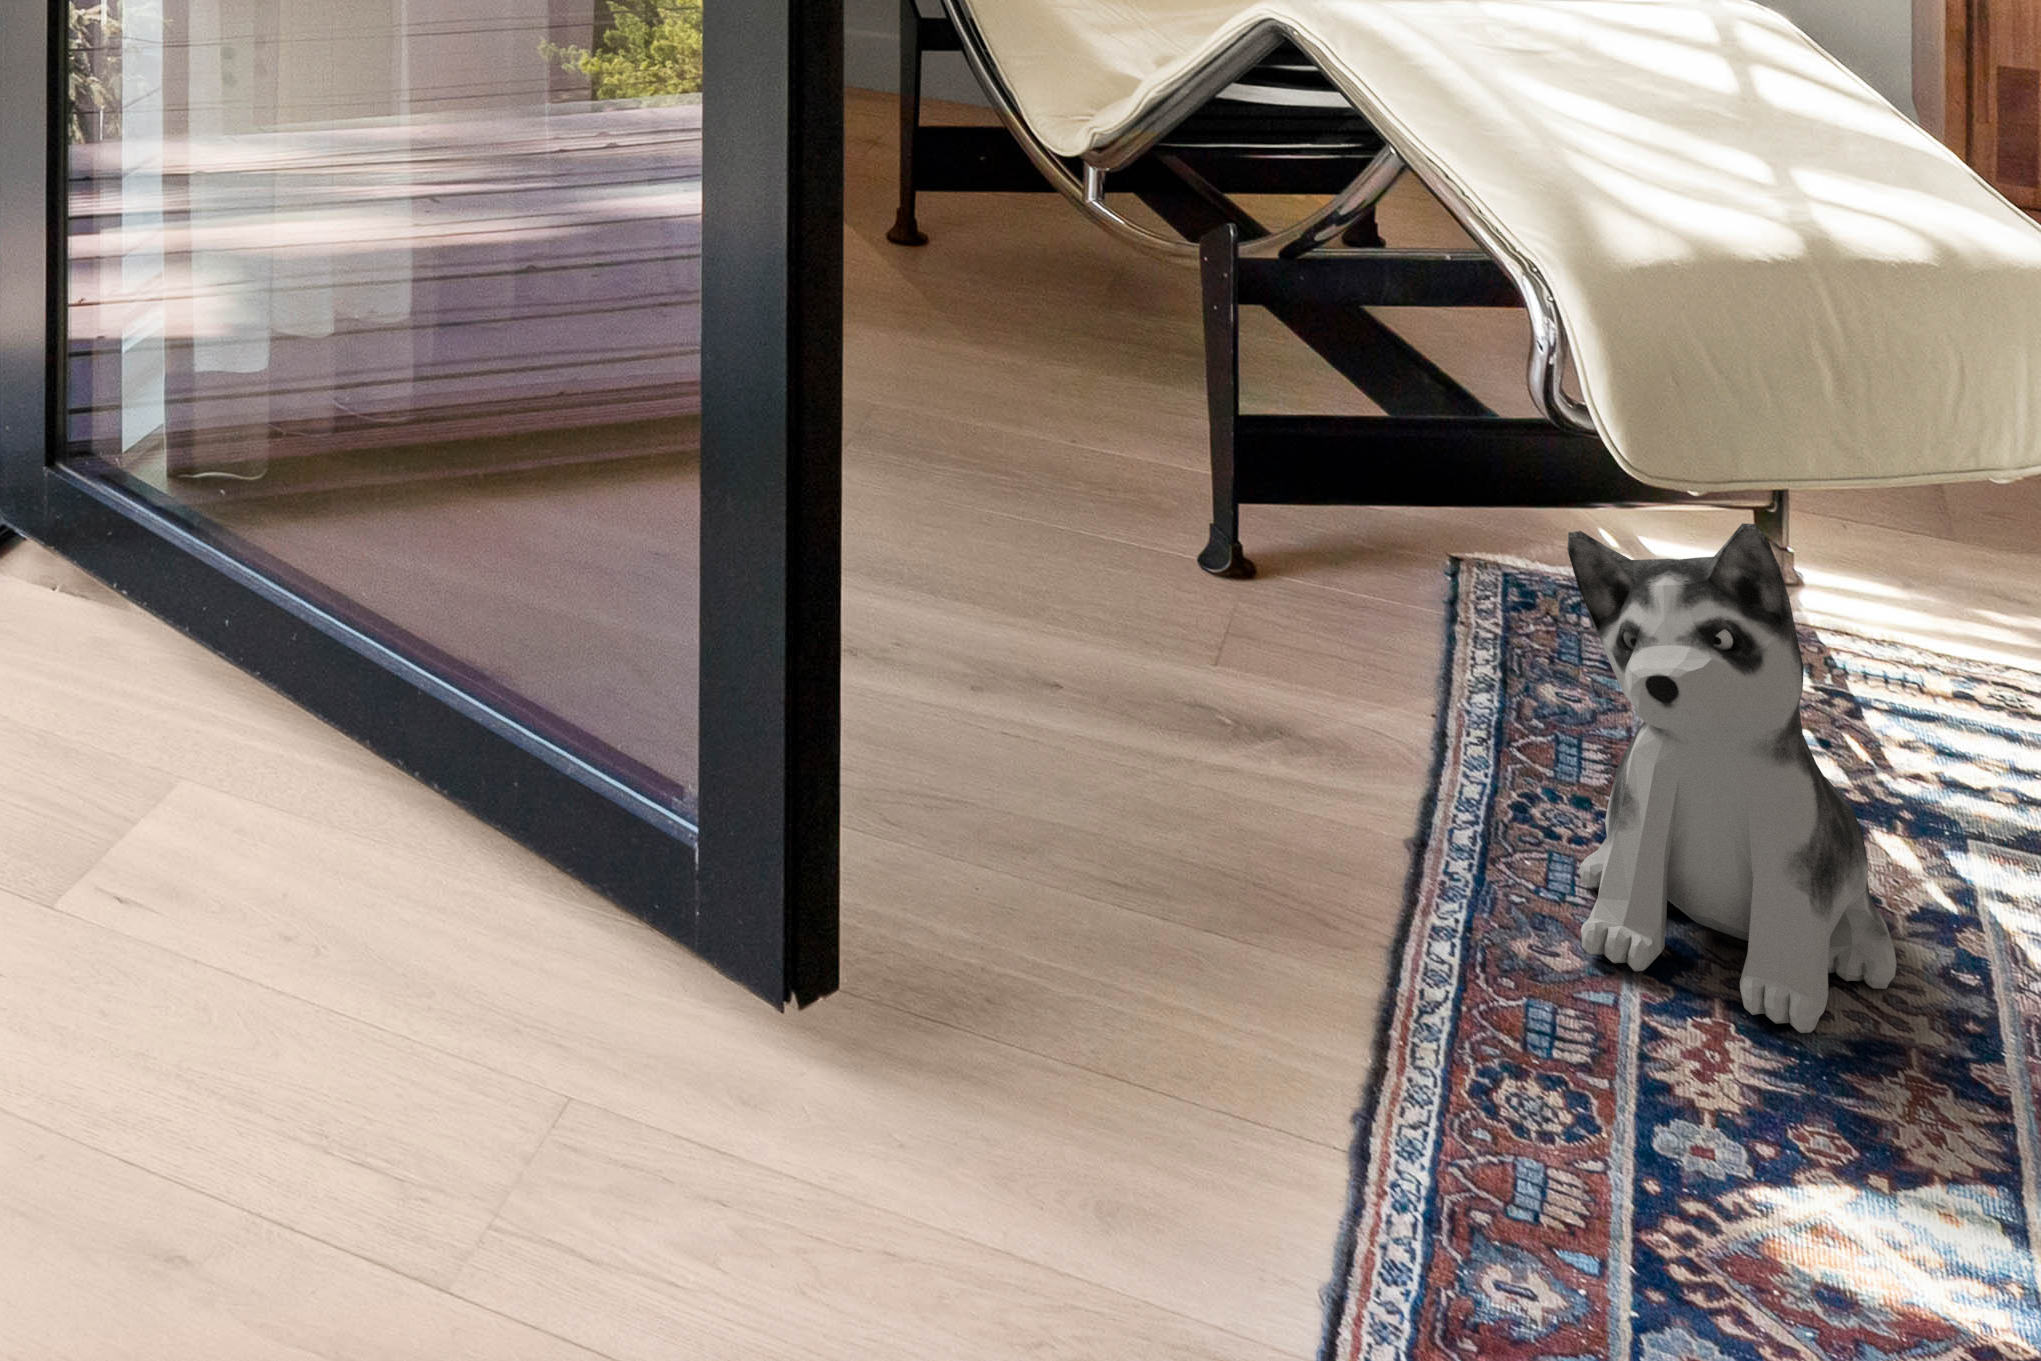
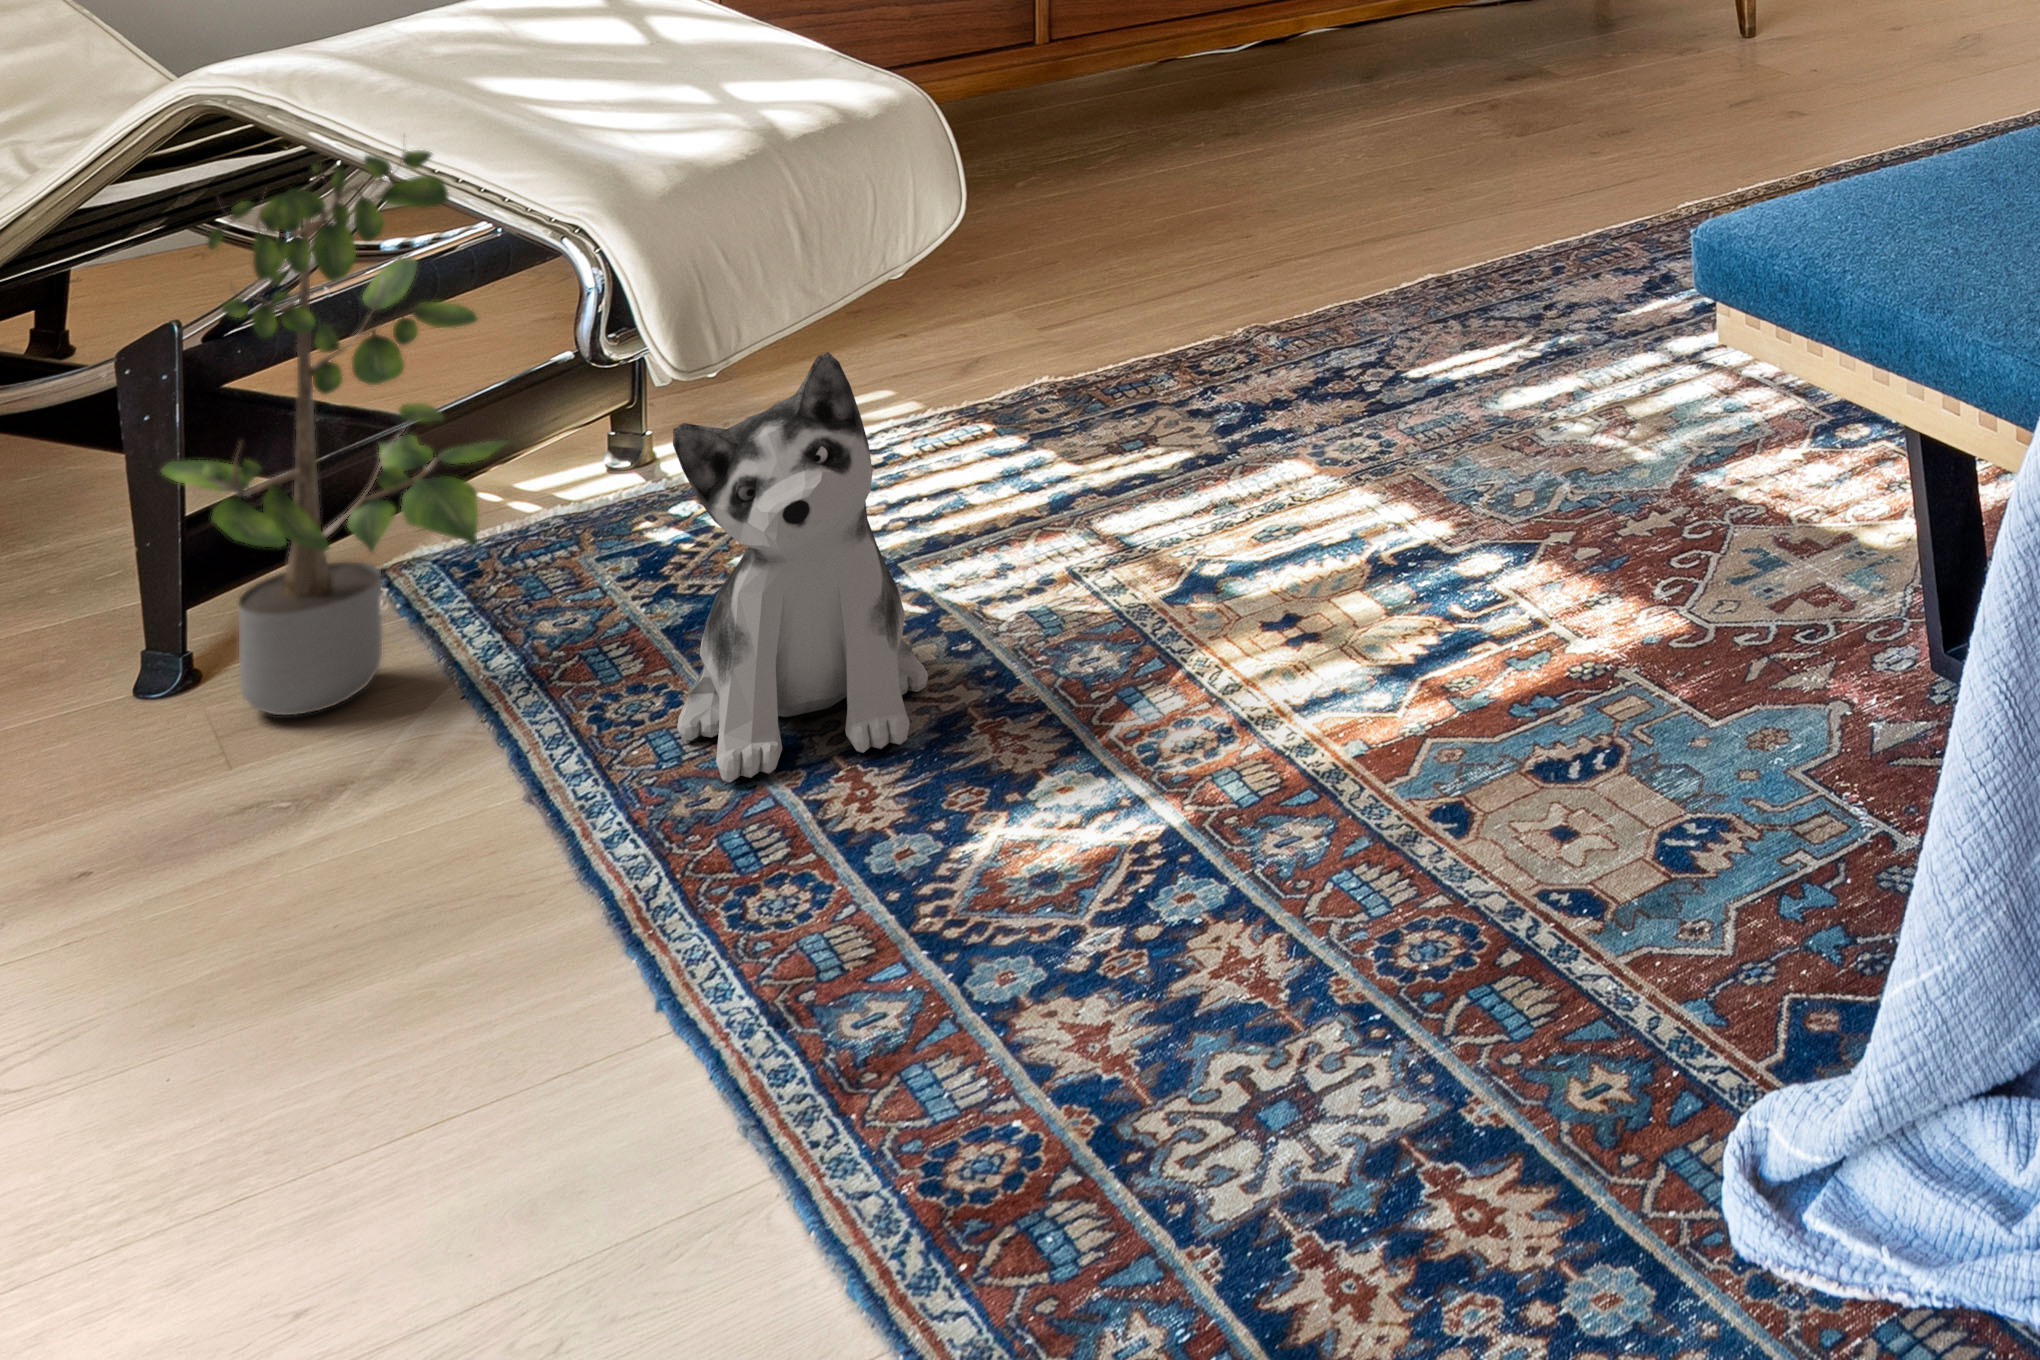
potted plant: none [1186,121,1540,661] -> present [161,136,508,715]

